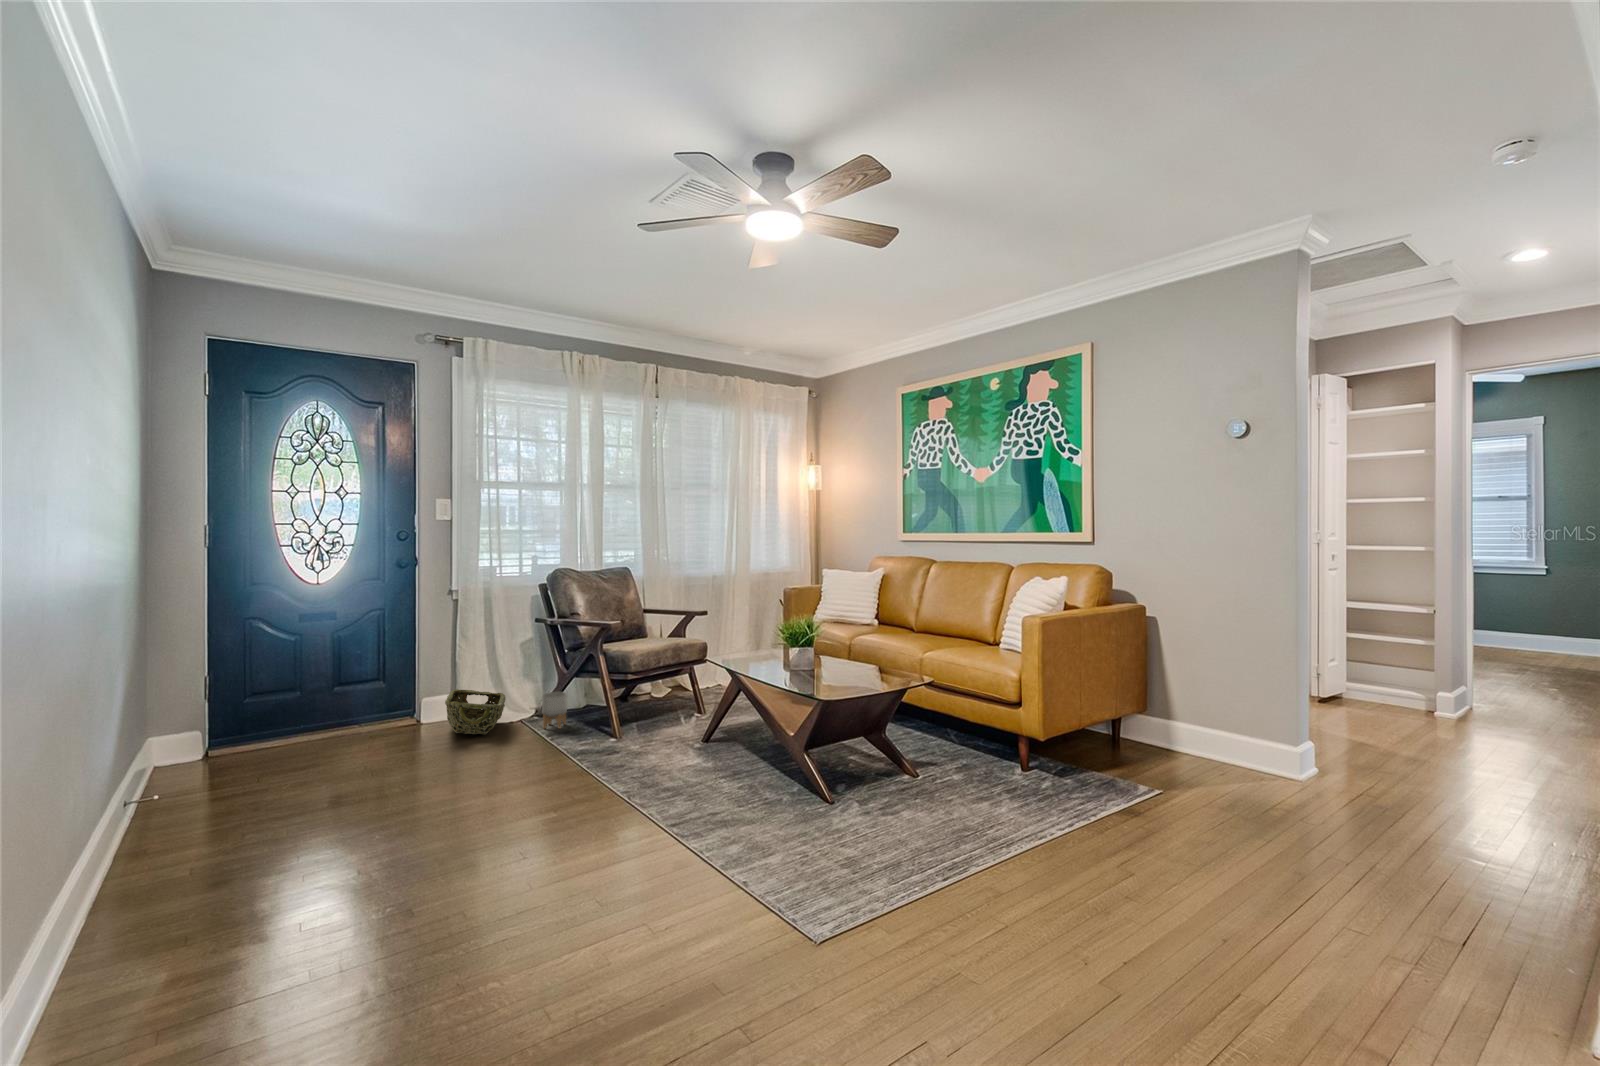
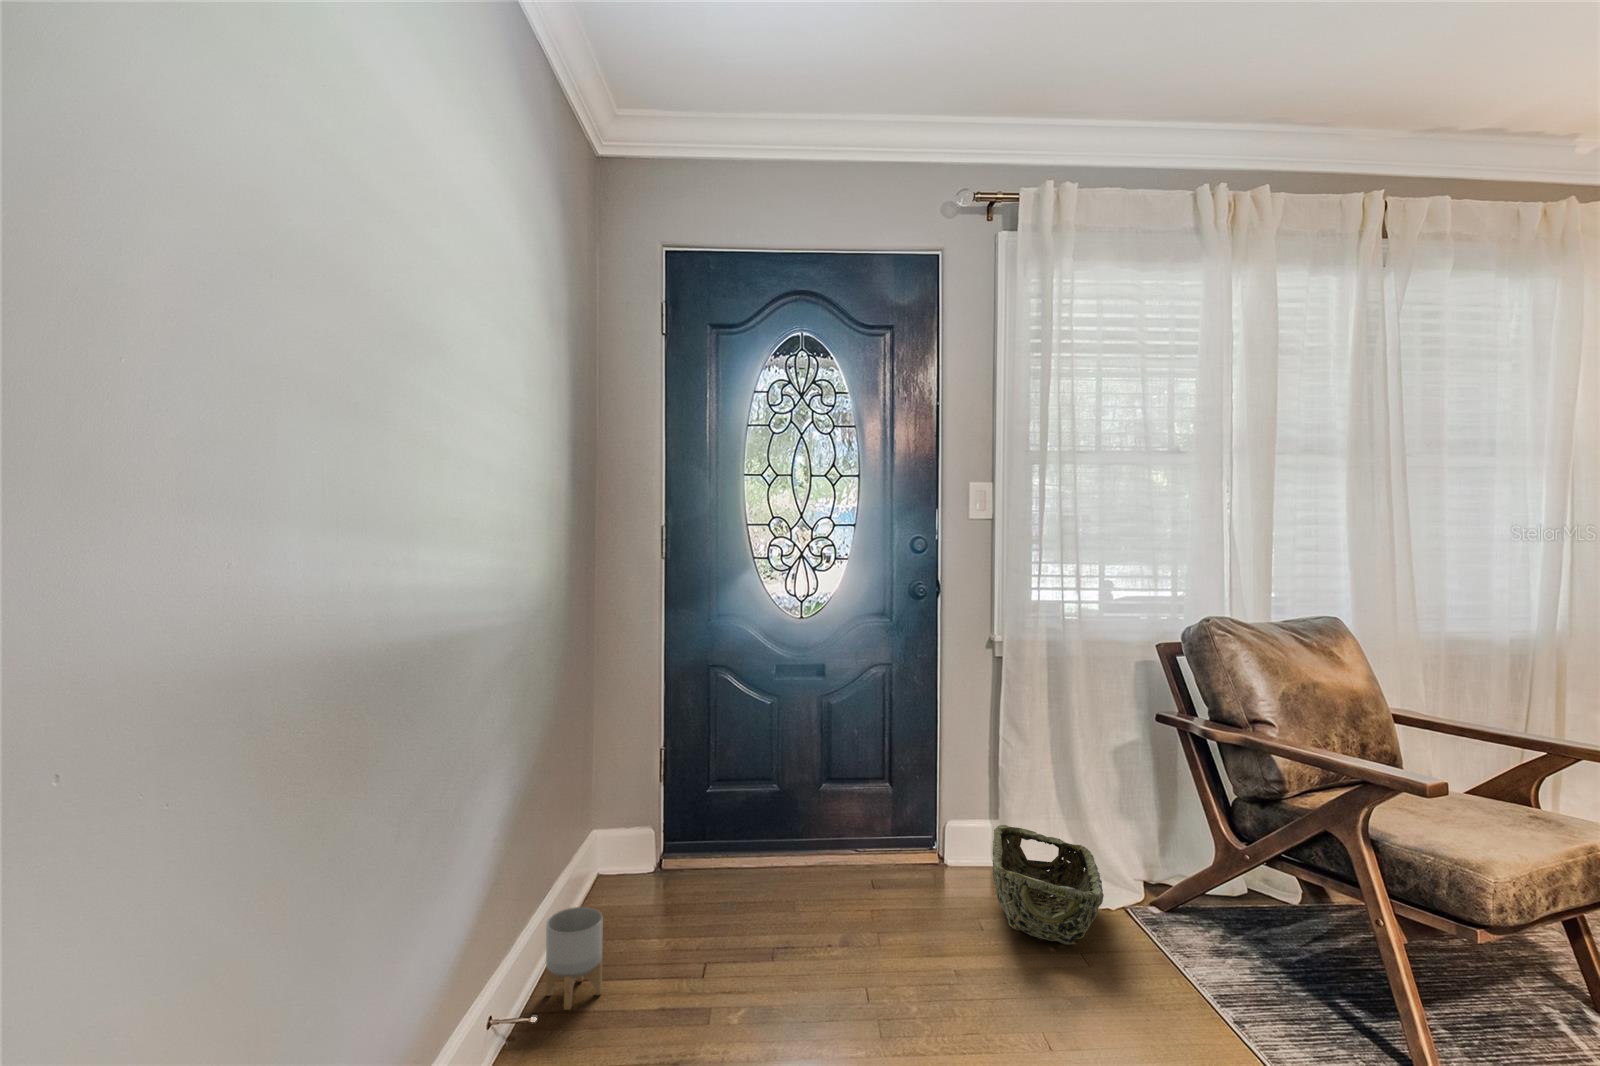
planter: present [542,692,567,729] -> present [546,907,603,1010]

